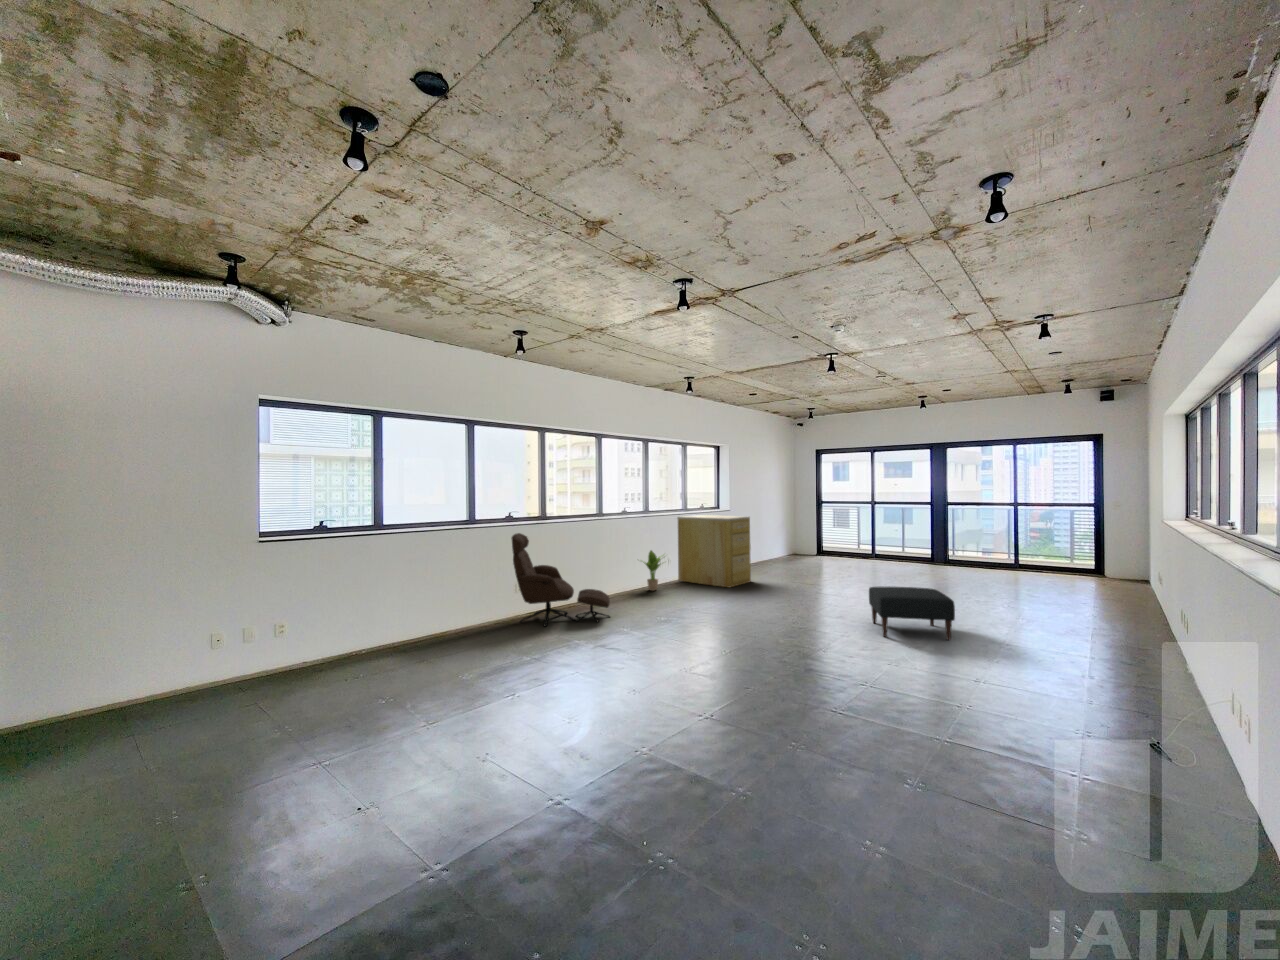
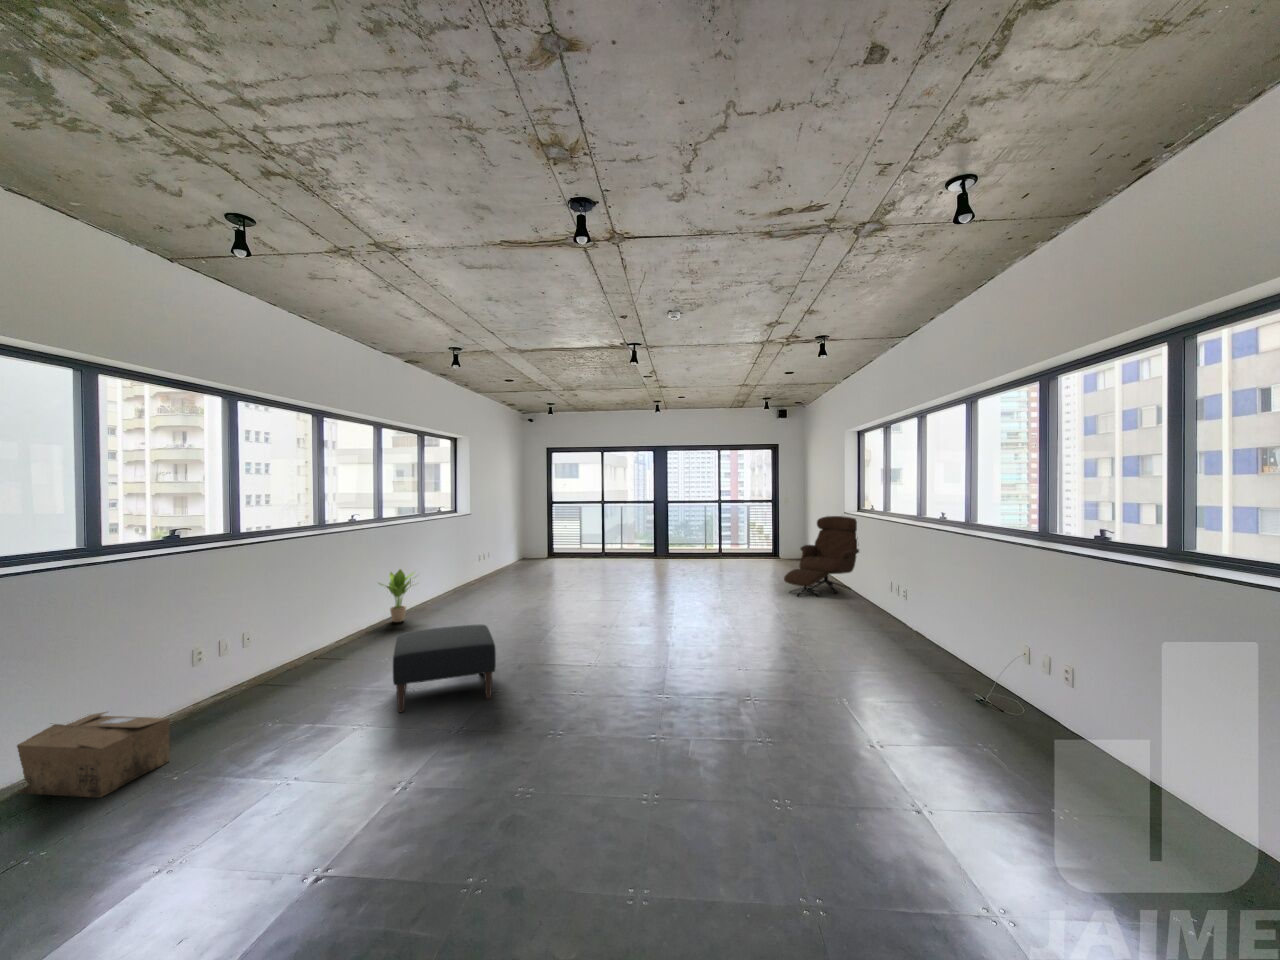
filing cabinet: present [677,515,751,587] -> none [421,520,511,605]
lounge chair: present [511,533,610,626] -> present [784,516,859,597]
ottoman: present [869,587,955,640] -> present [393,624,496,713]
cardboard box: none [435,608,493,648] -> present [14,712,170,798]

